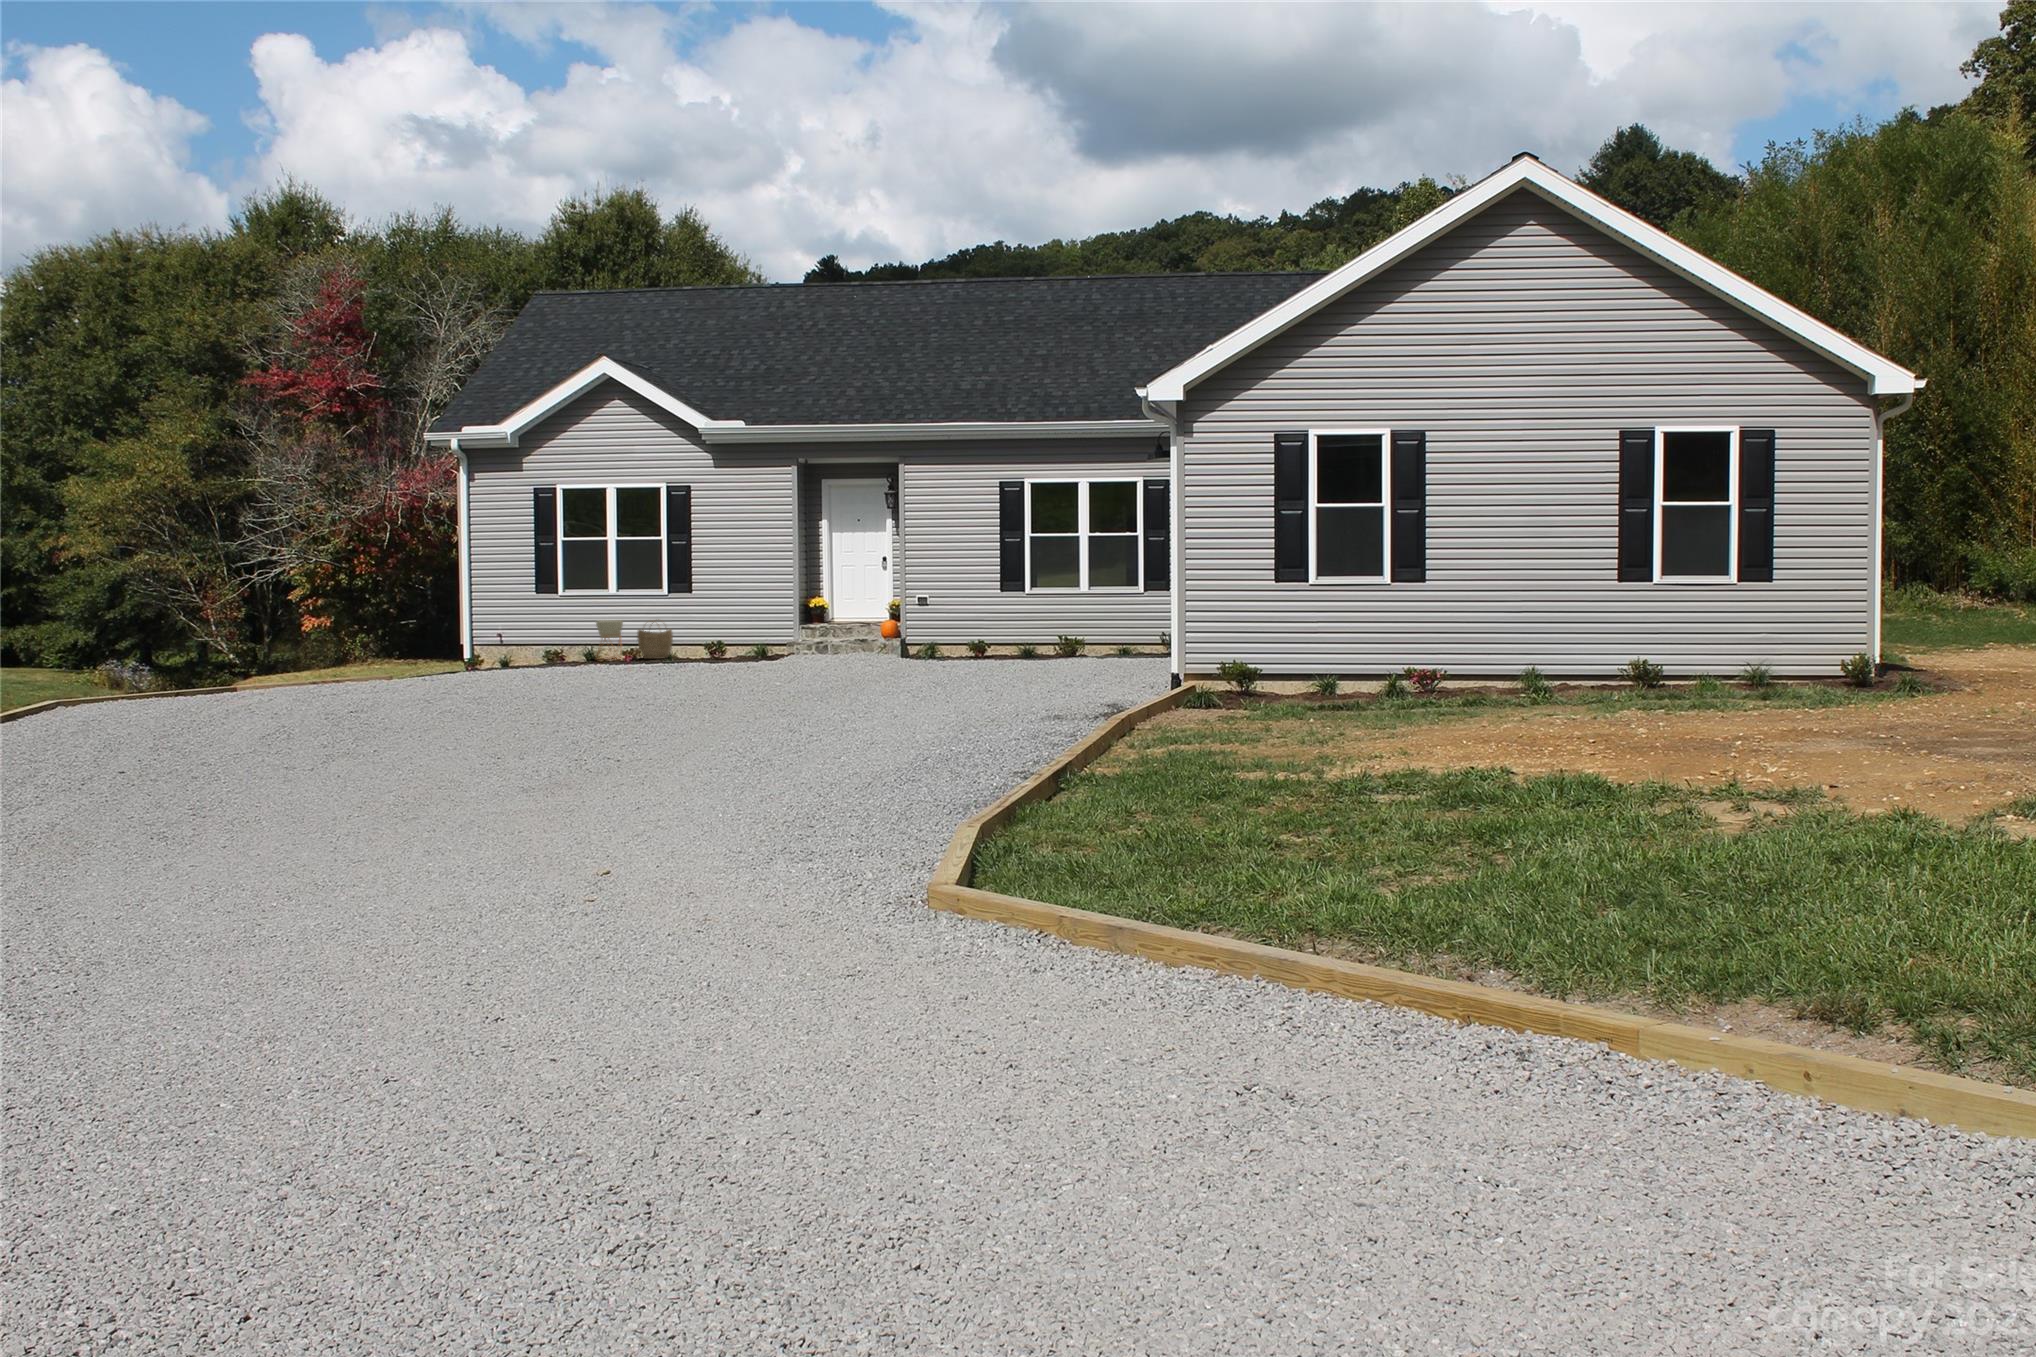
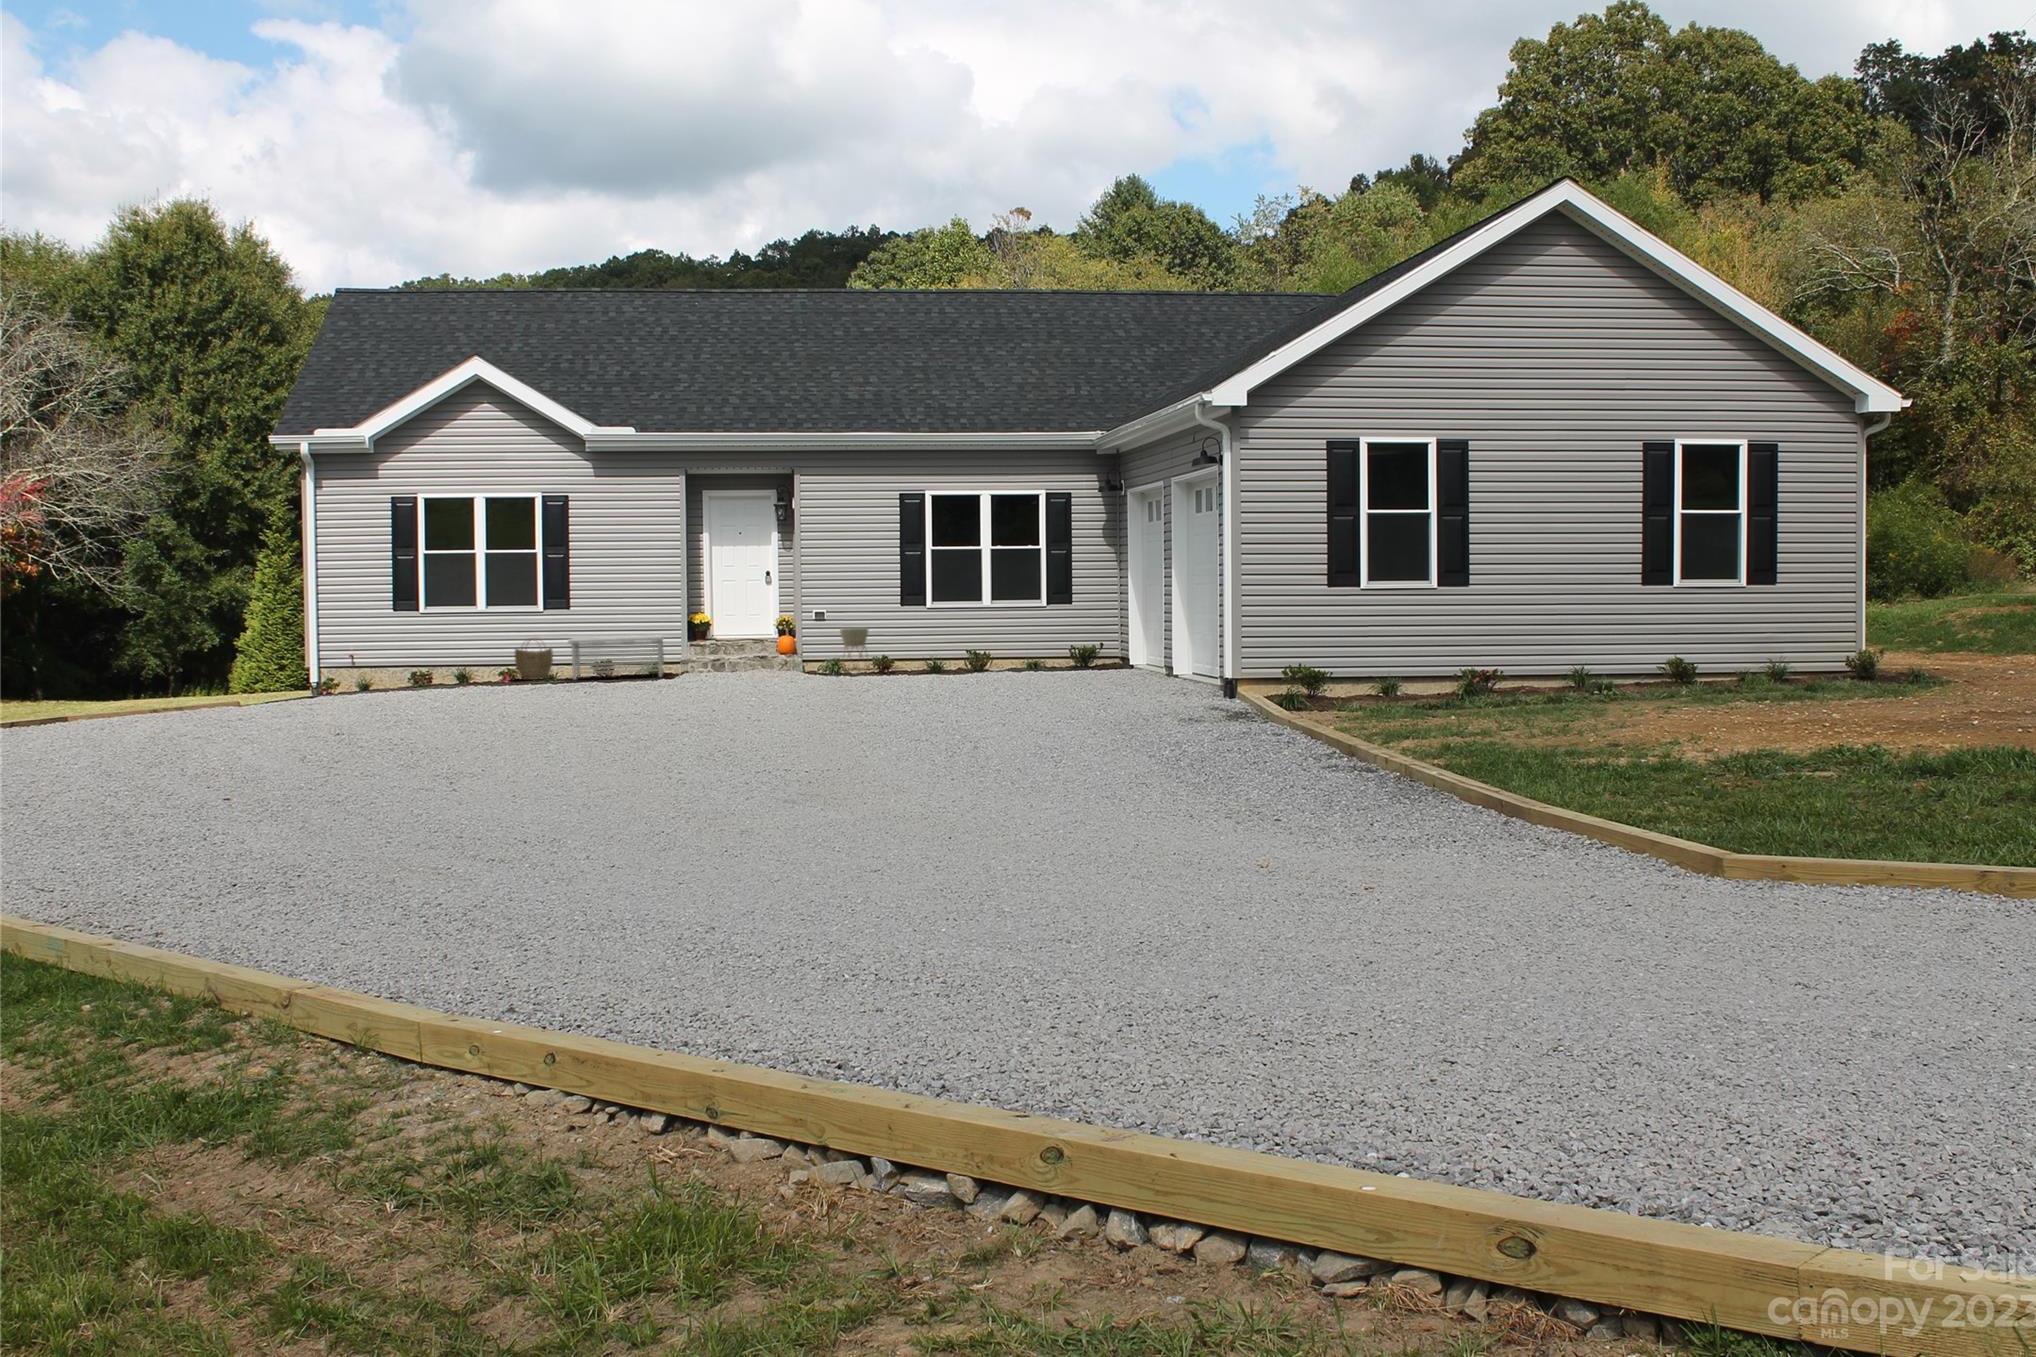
storage bench: none [681,618,776,660] -> present [568,635,664,680]
planter: present [596,620,623,660] -> present [840,628,869,670]

